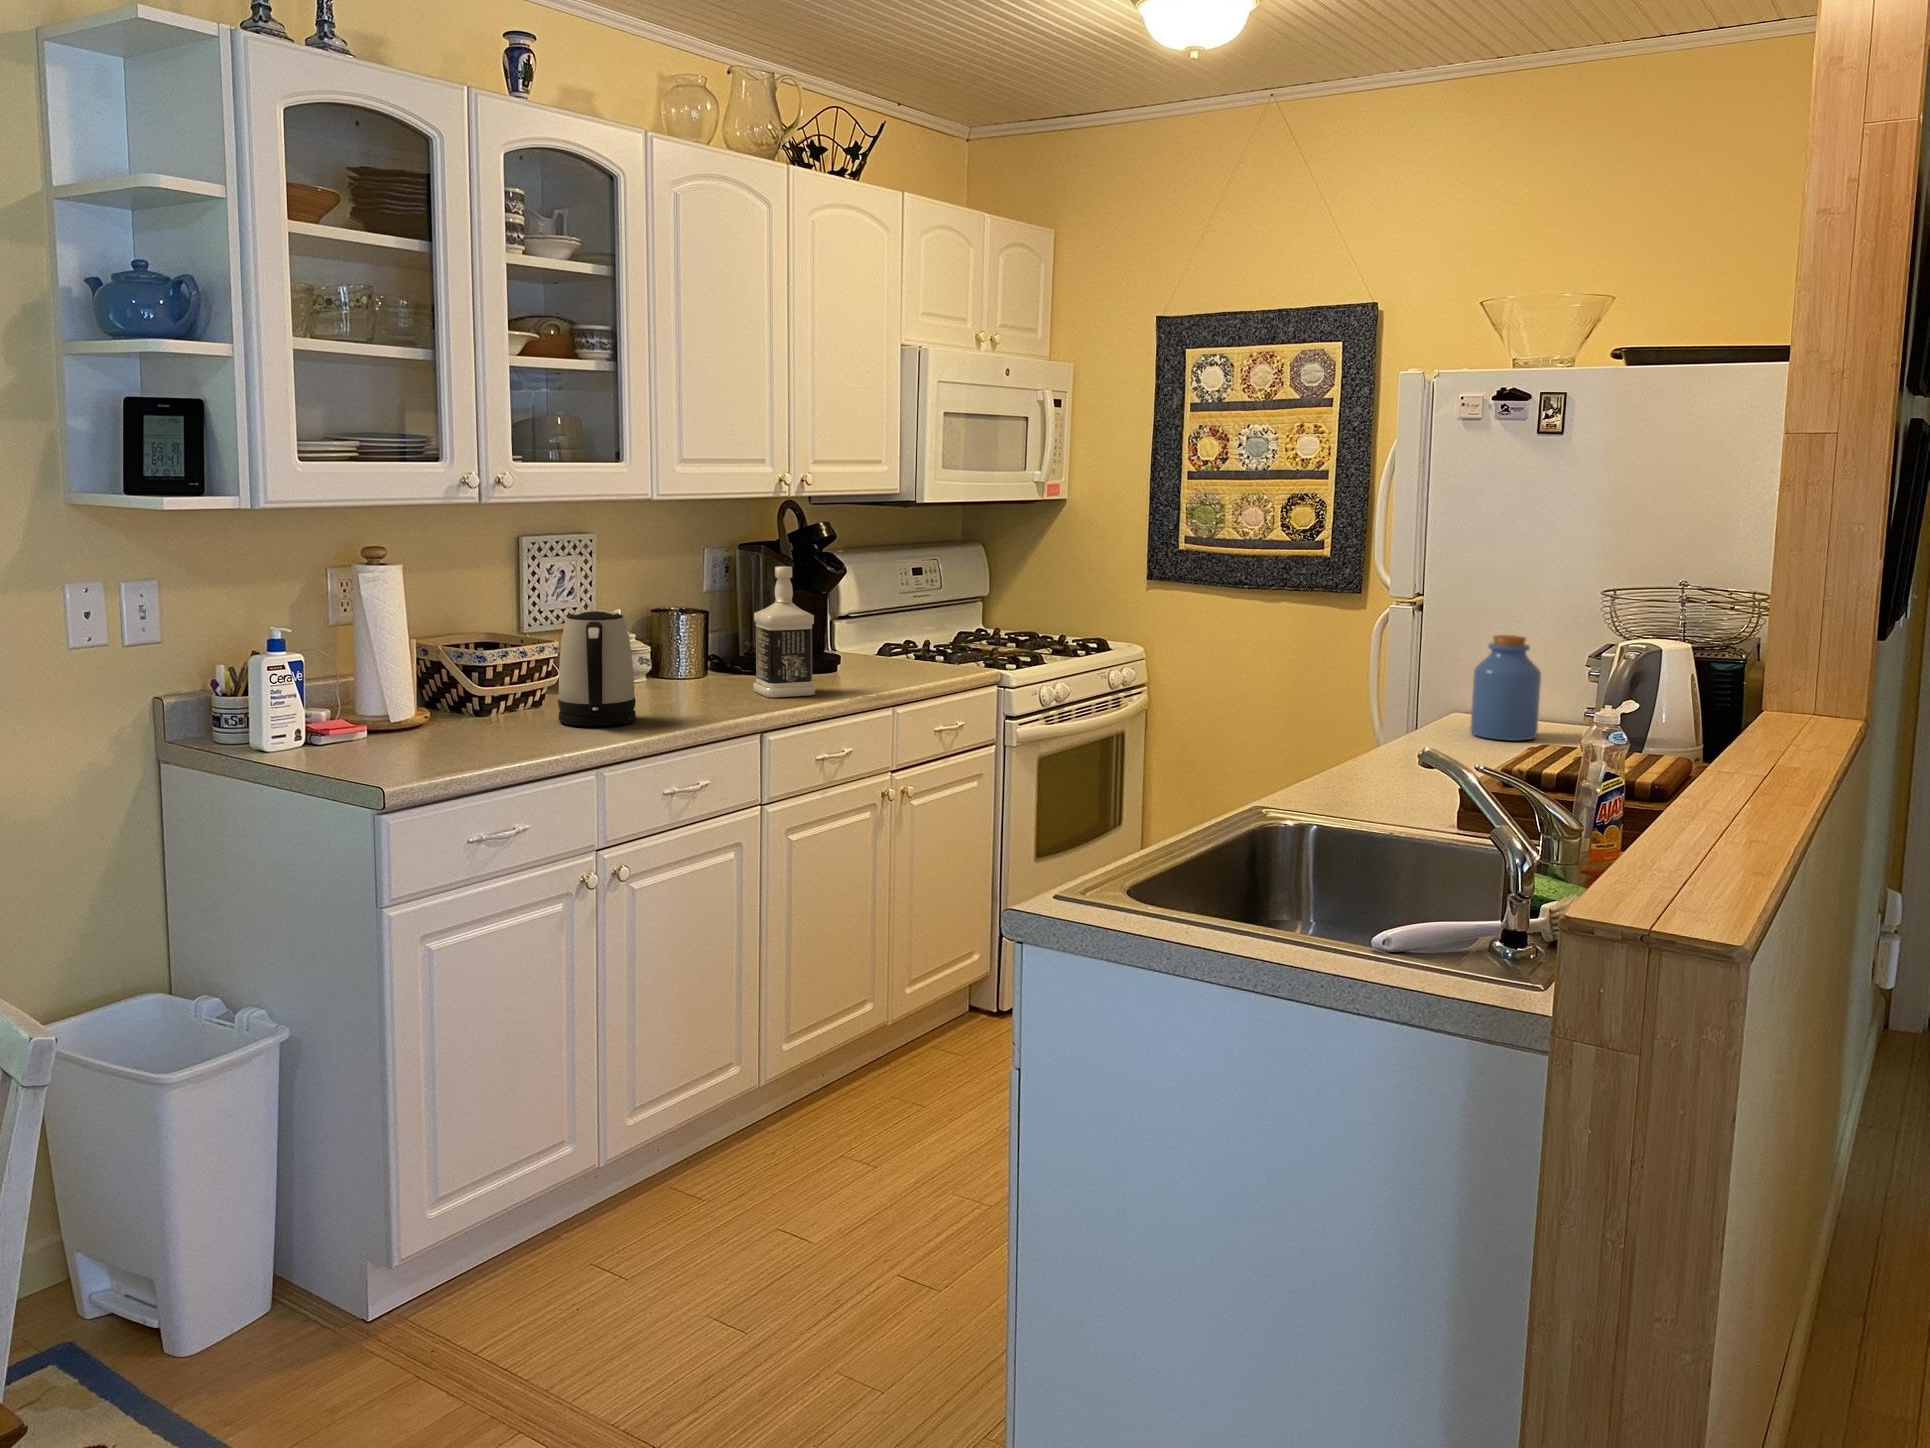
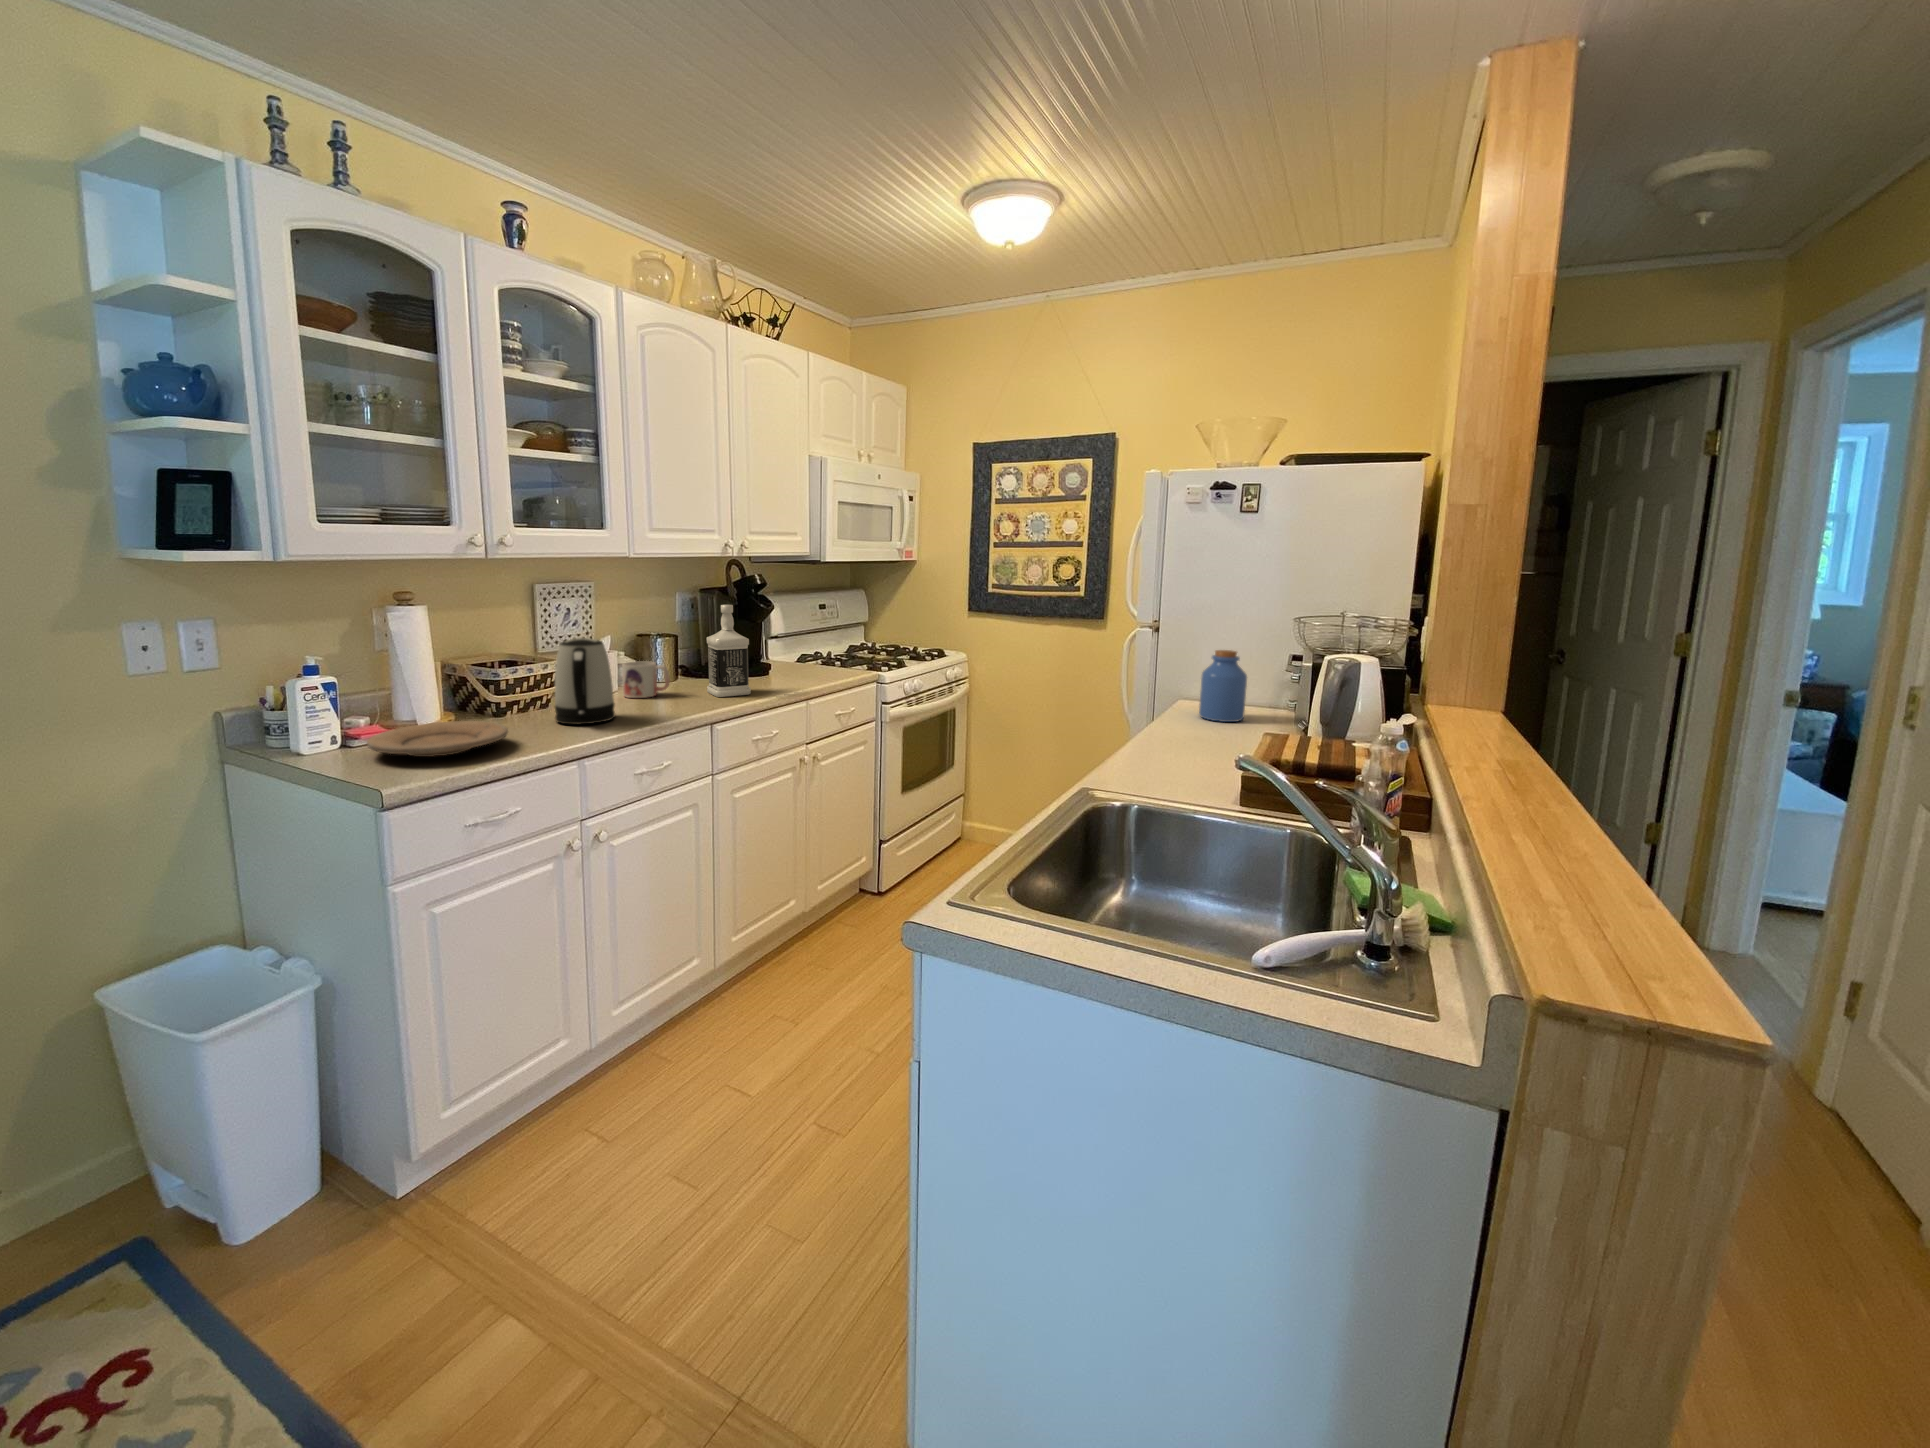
mug: none [638,646,703,697] -> present [622,661,670,698]
plate: none [345,716,511,756] -> present [367,721,508,757]

